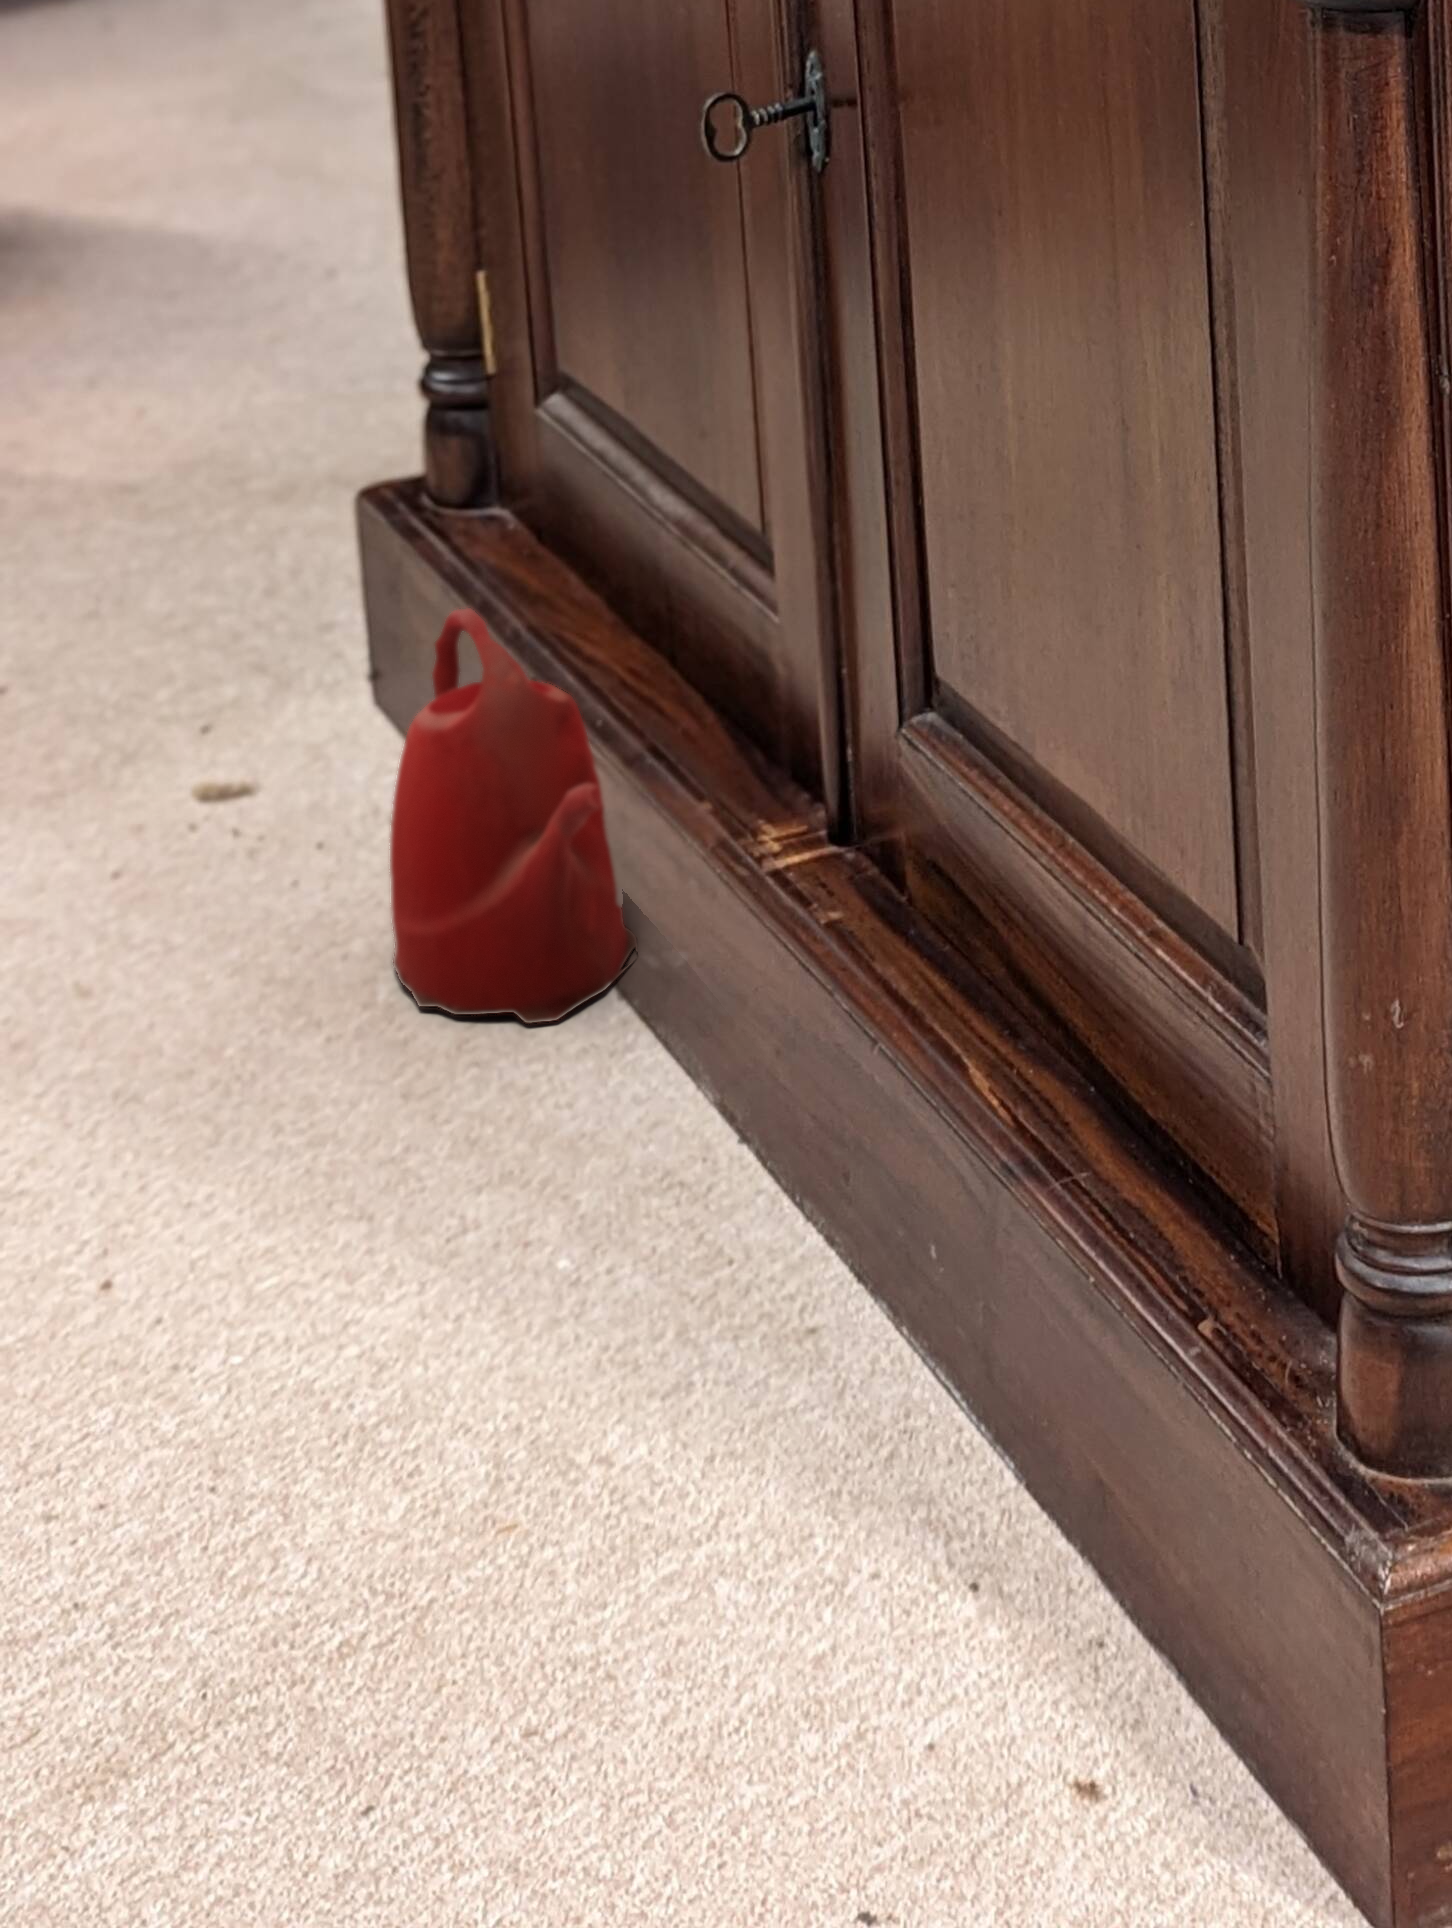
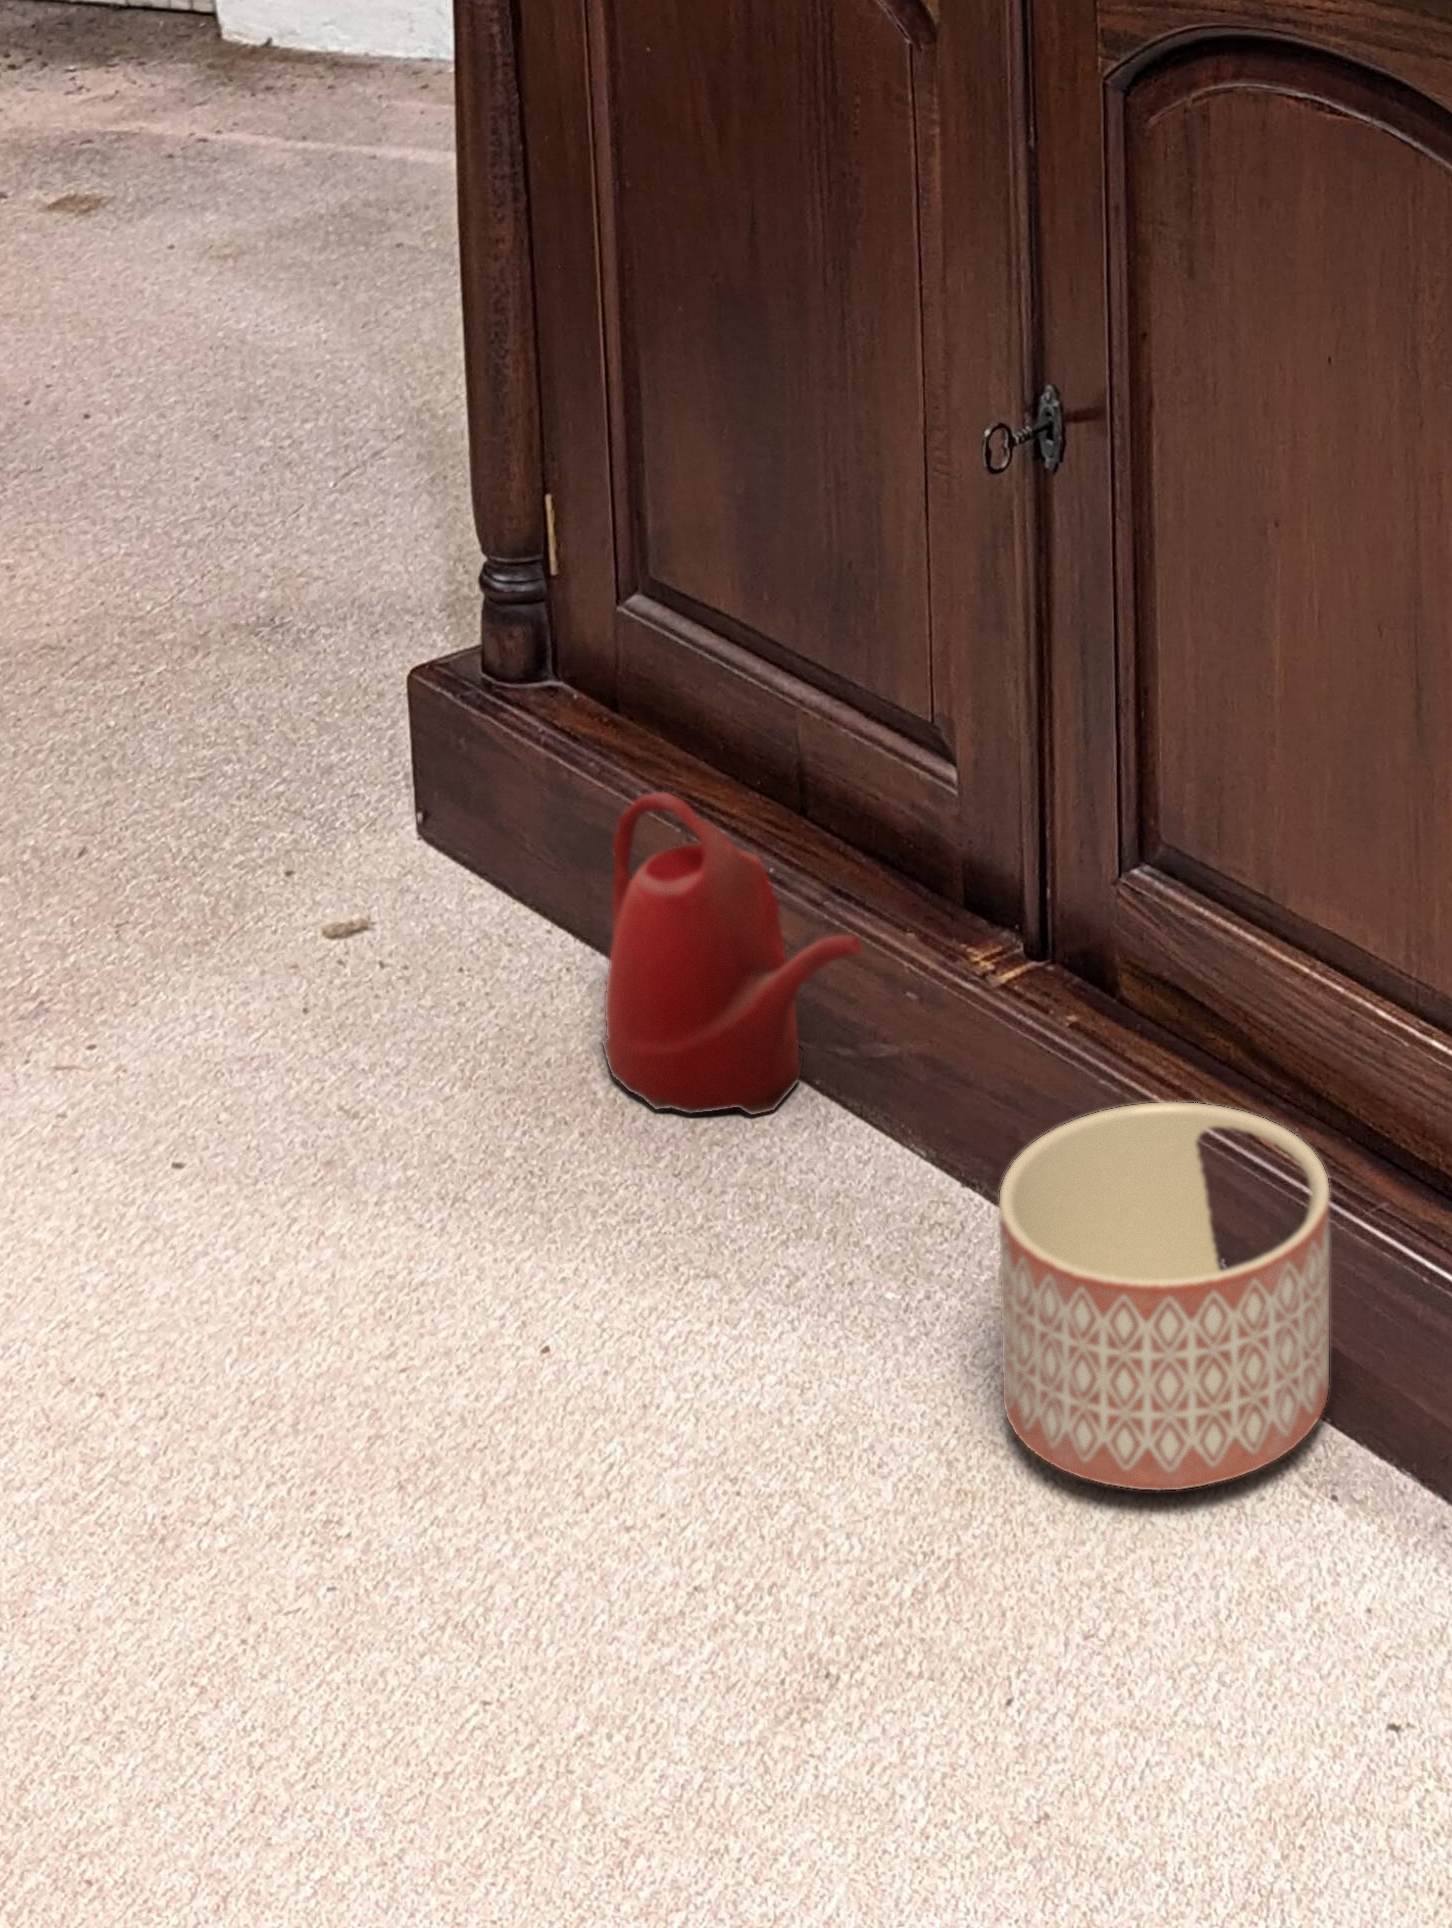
planter: none [560,1015,1040,1545] -> present [999,1102,1330,1491]

